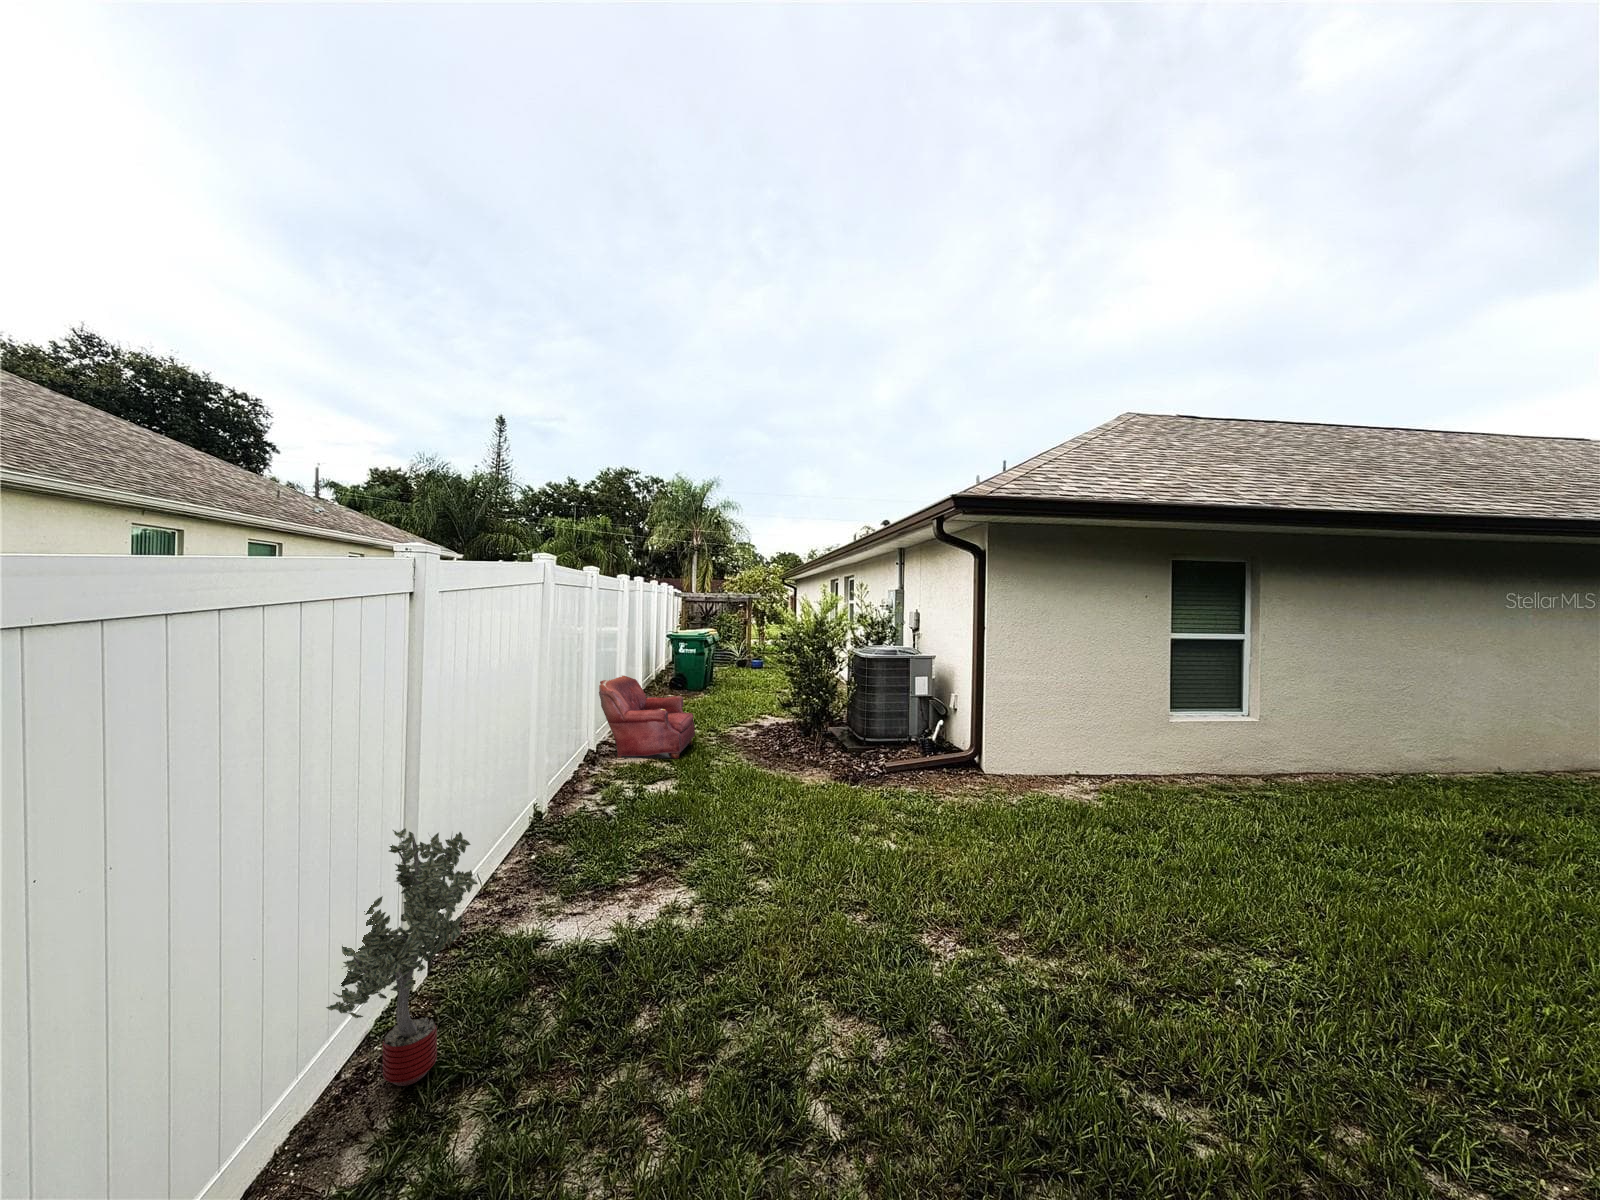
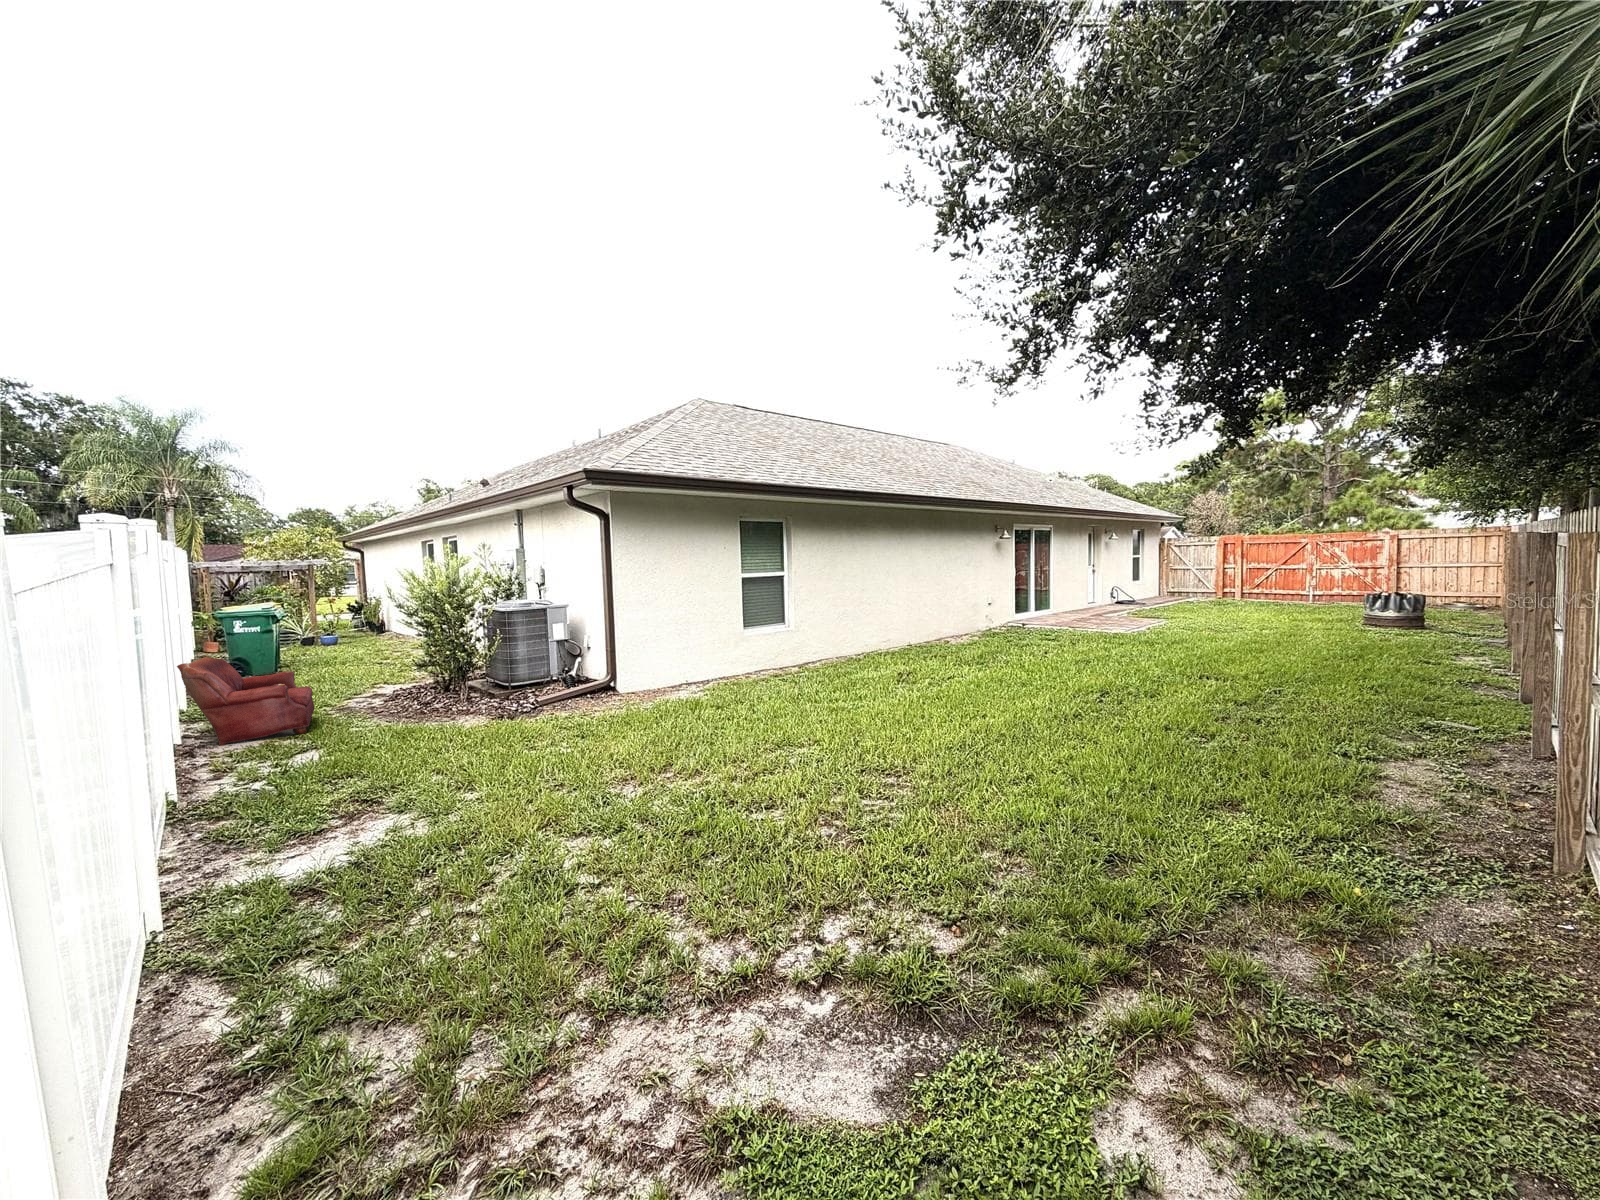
potted tree: present [326,828,478,1086] -> none [150,767,291,968]

